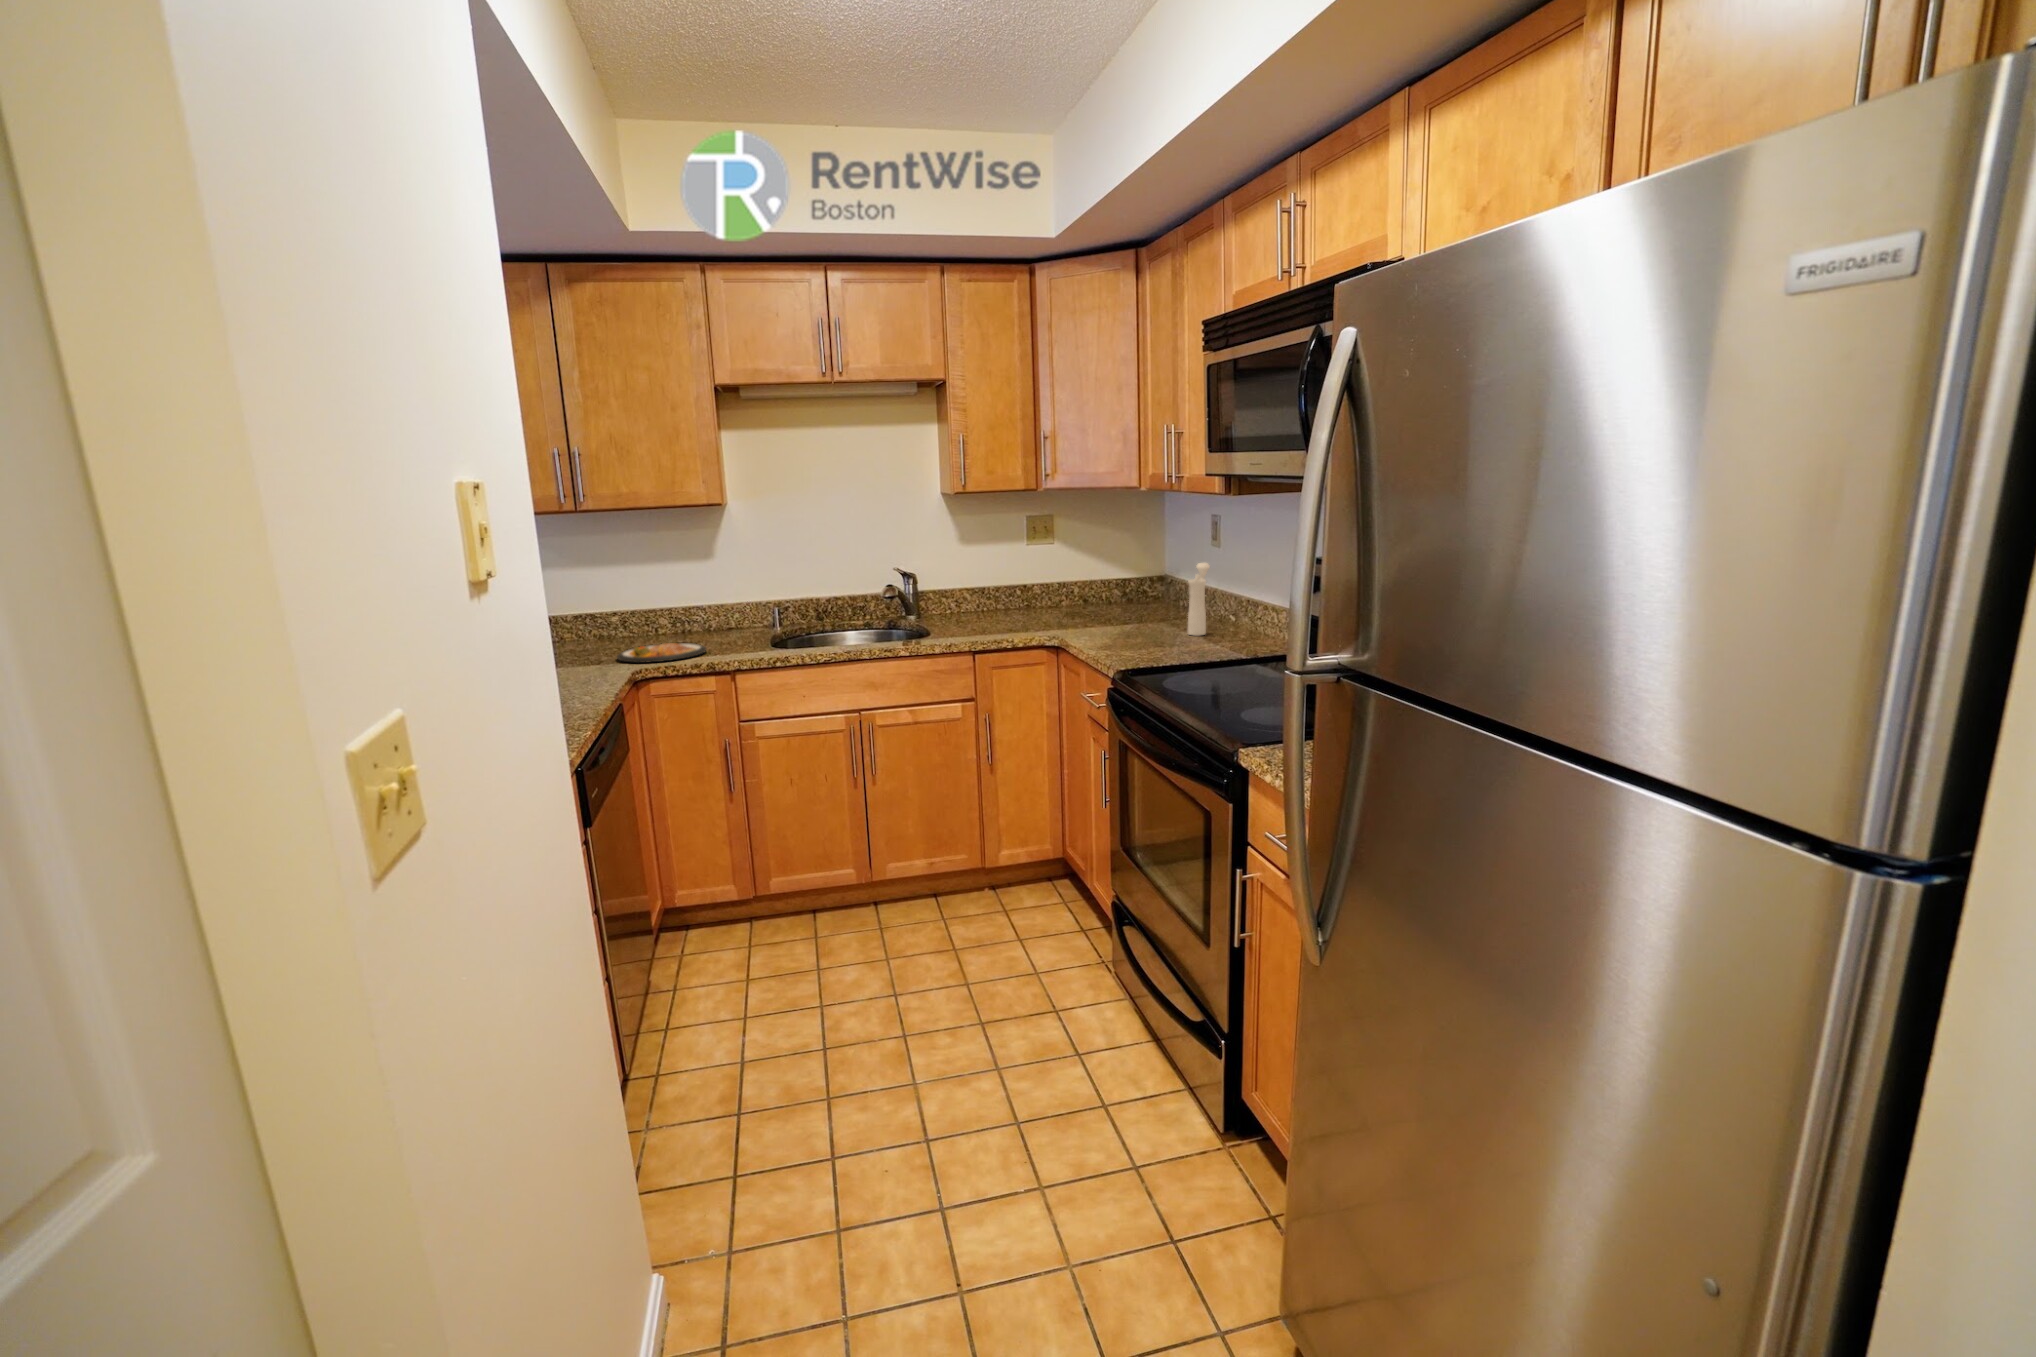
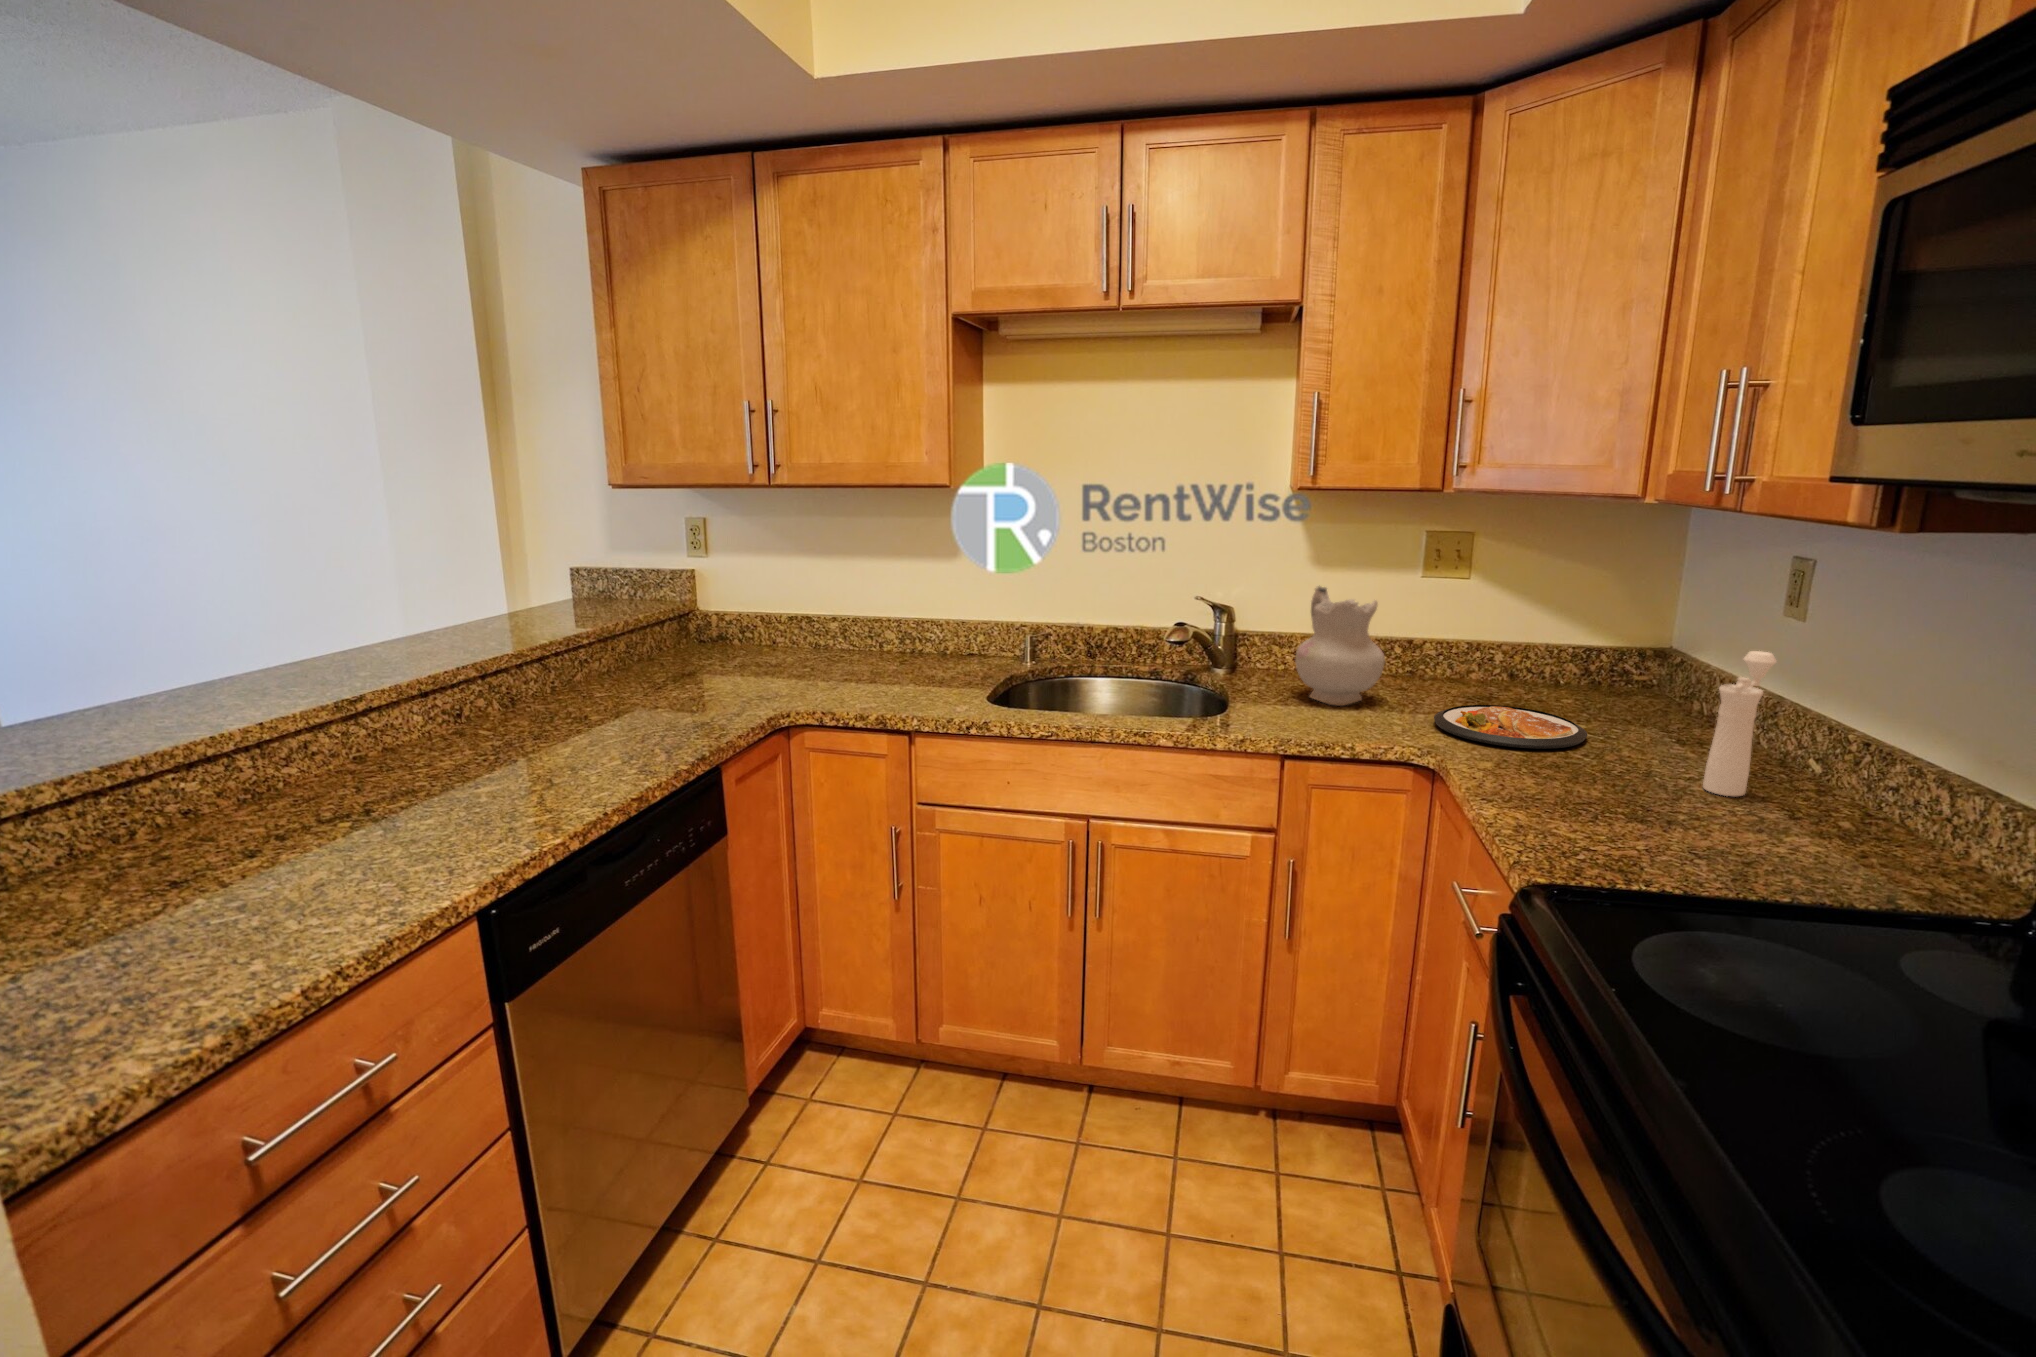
ceramic pitcher: none [964,555,1017,627] -> present [1295,586,1385,706]
dish: present [617,643,706,663] -> present [1434,705,1587,749]

